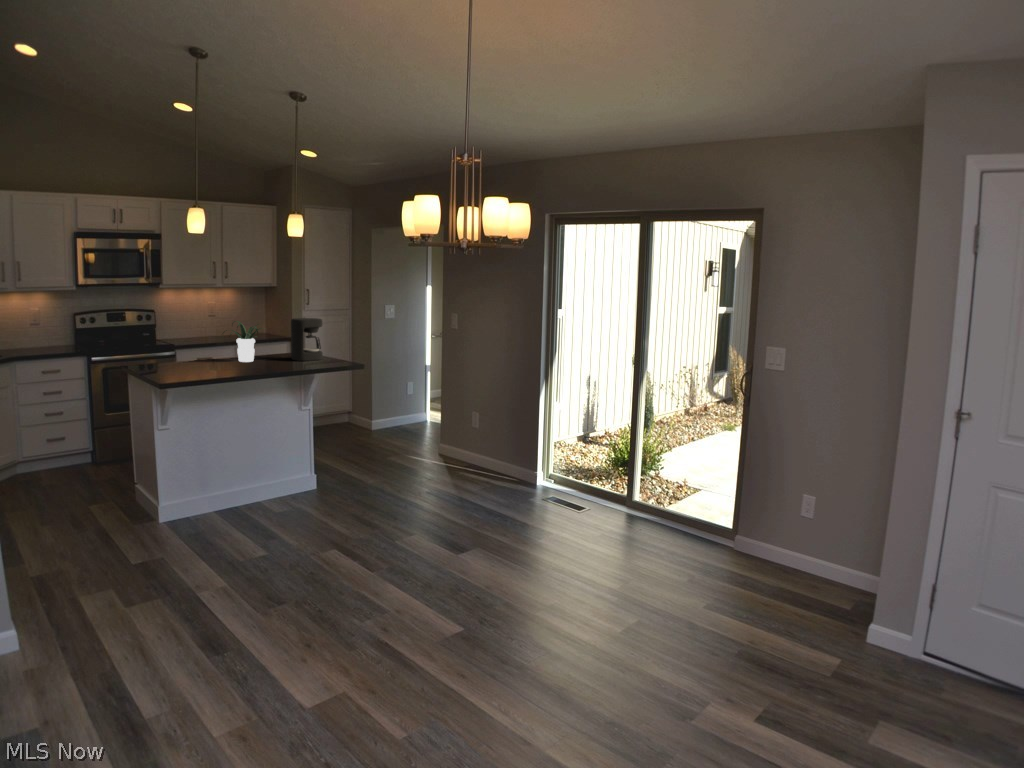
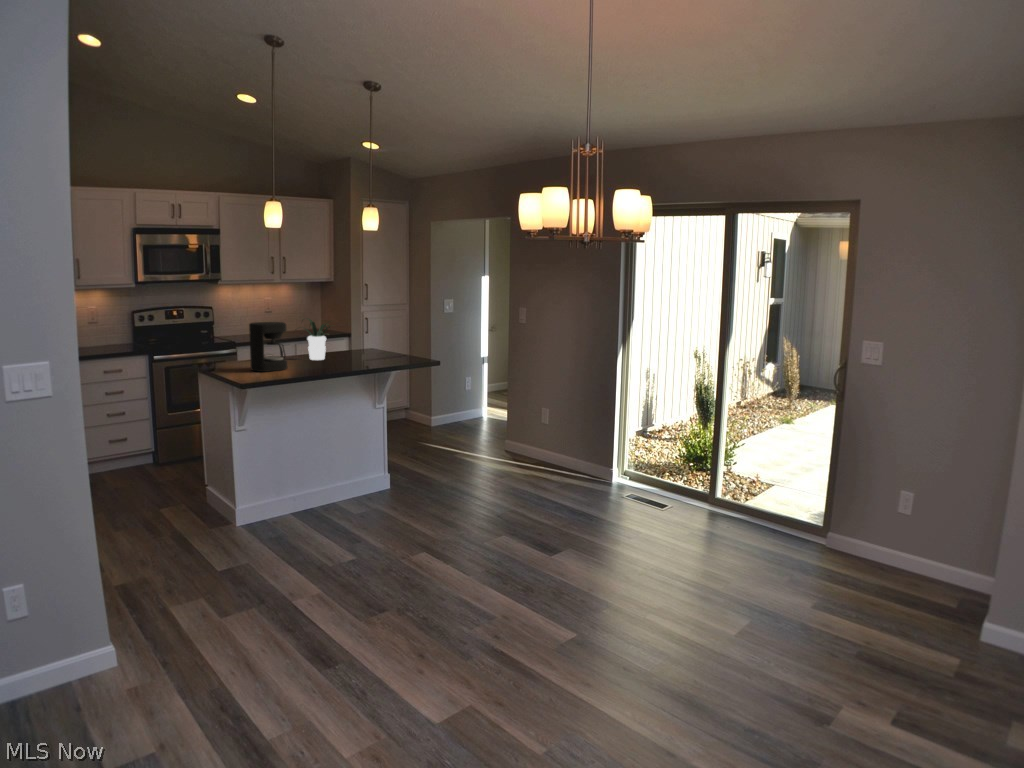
coffee maker: present [291,318,323,361] -> present [249,322,288,372]

